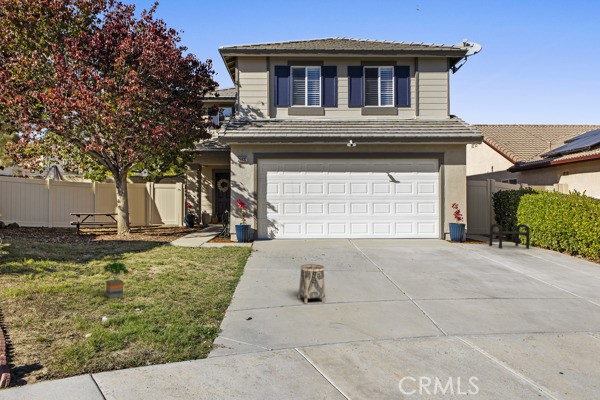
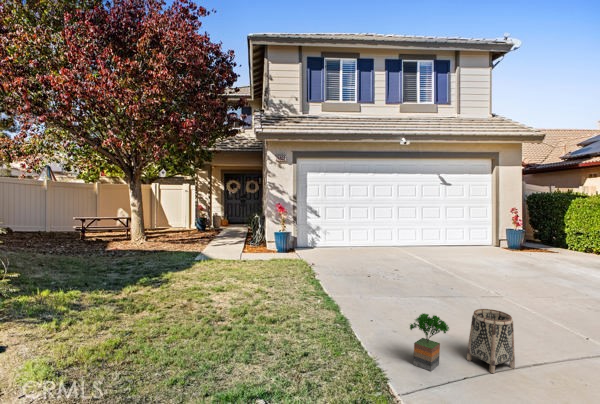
bench: present [489,224,530,248] -> none [540,227,585,254]
potted tree: present [104,262,128,298] -> present [410,313,449,371]

